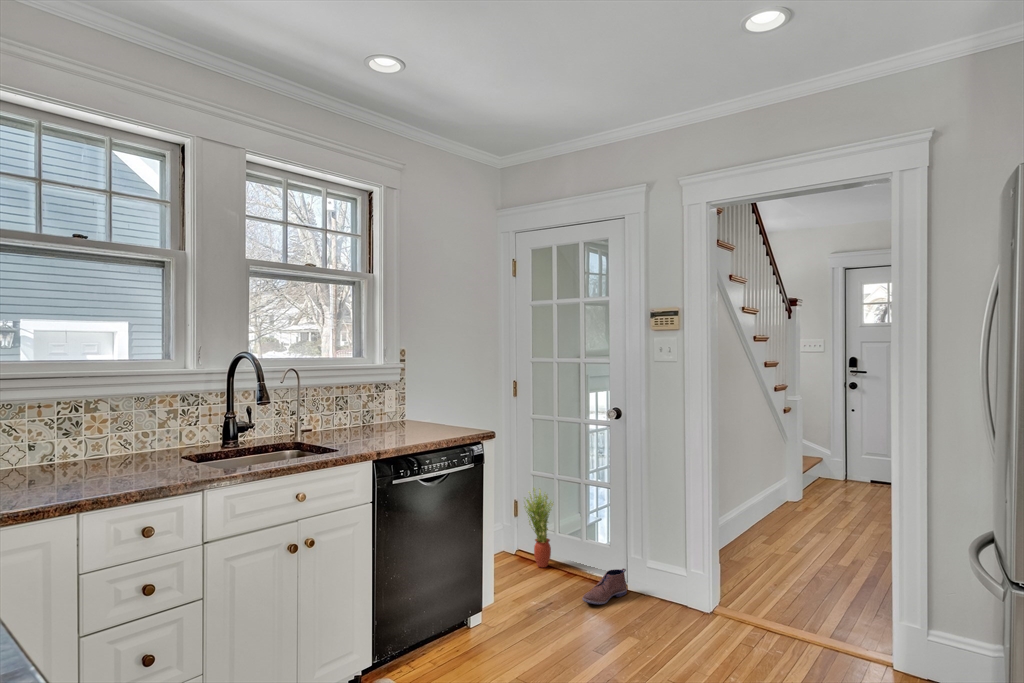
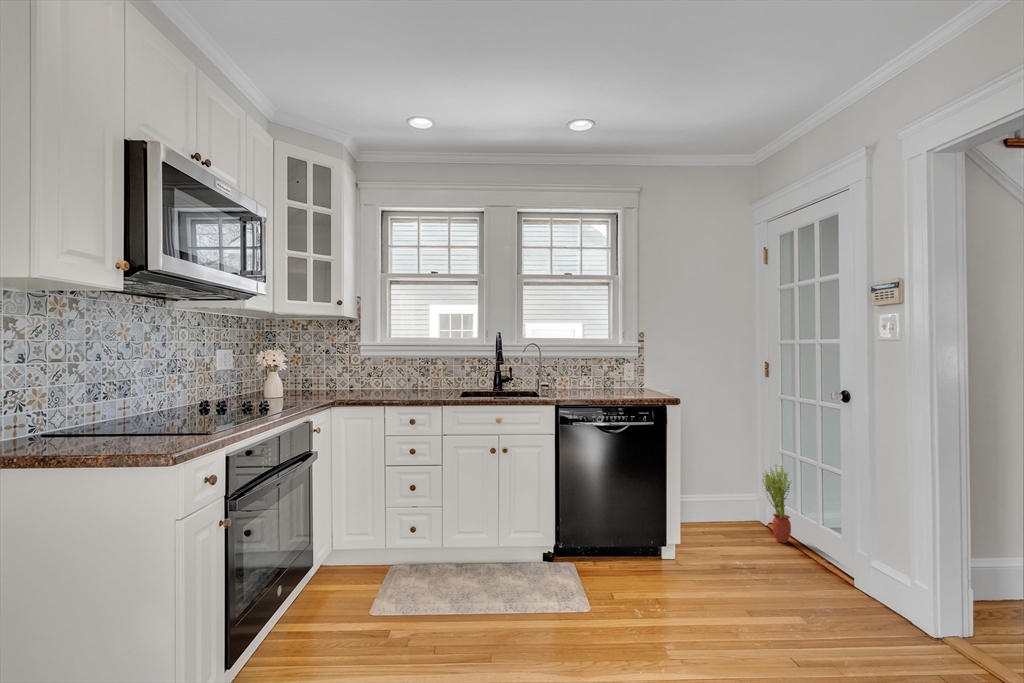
shoe: present [582,568,627,604] -> none [779,557,848,588]

